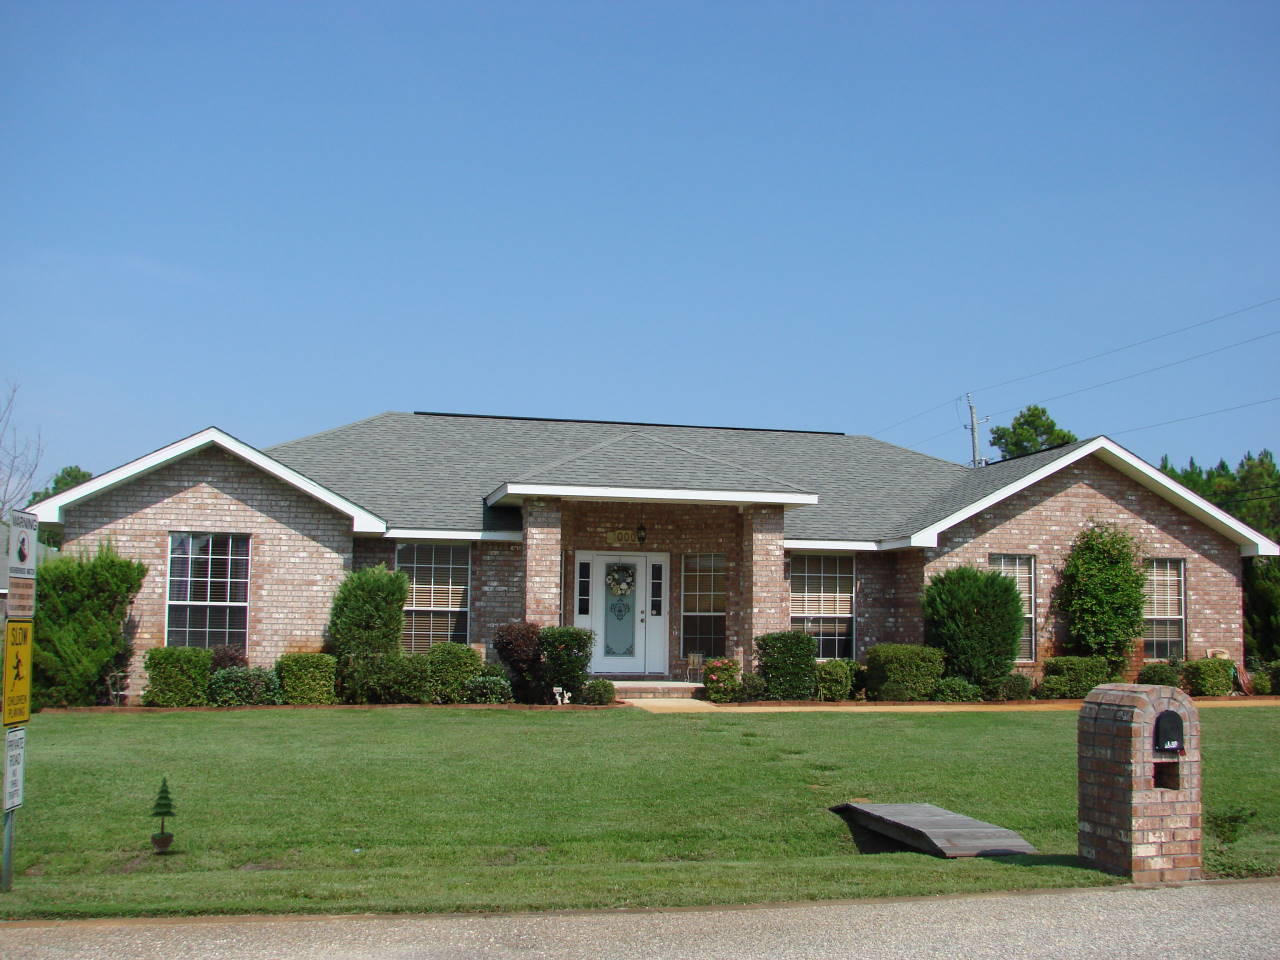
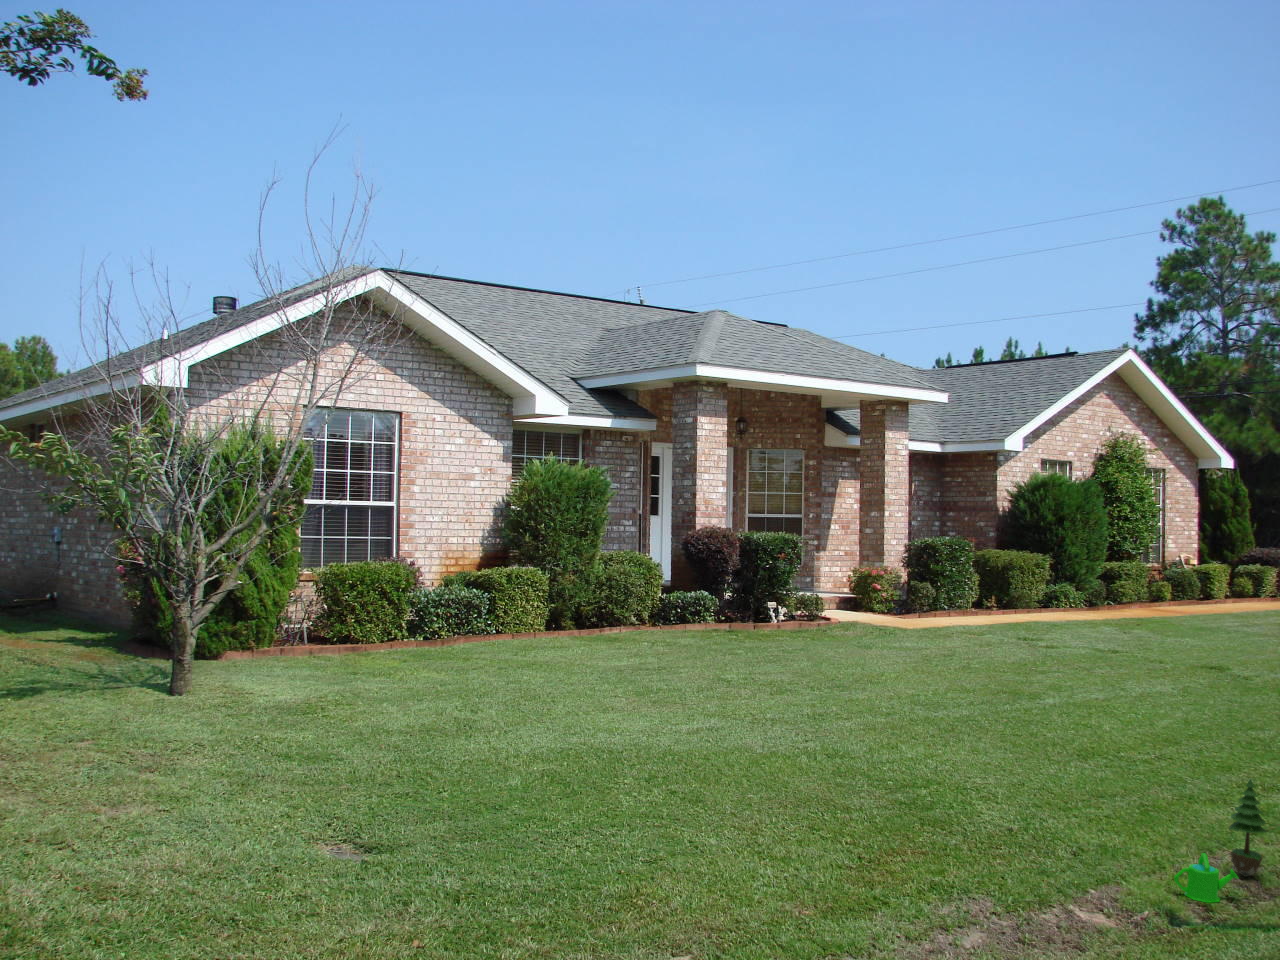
watering can: none [68,824,100,860] -> present [1174,853,1239,902]

